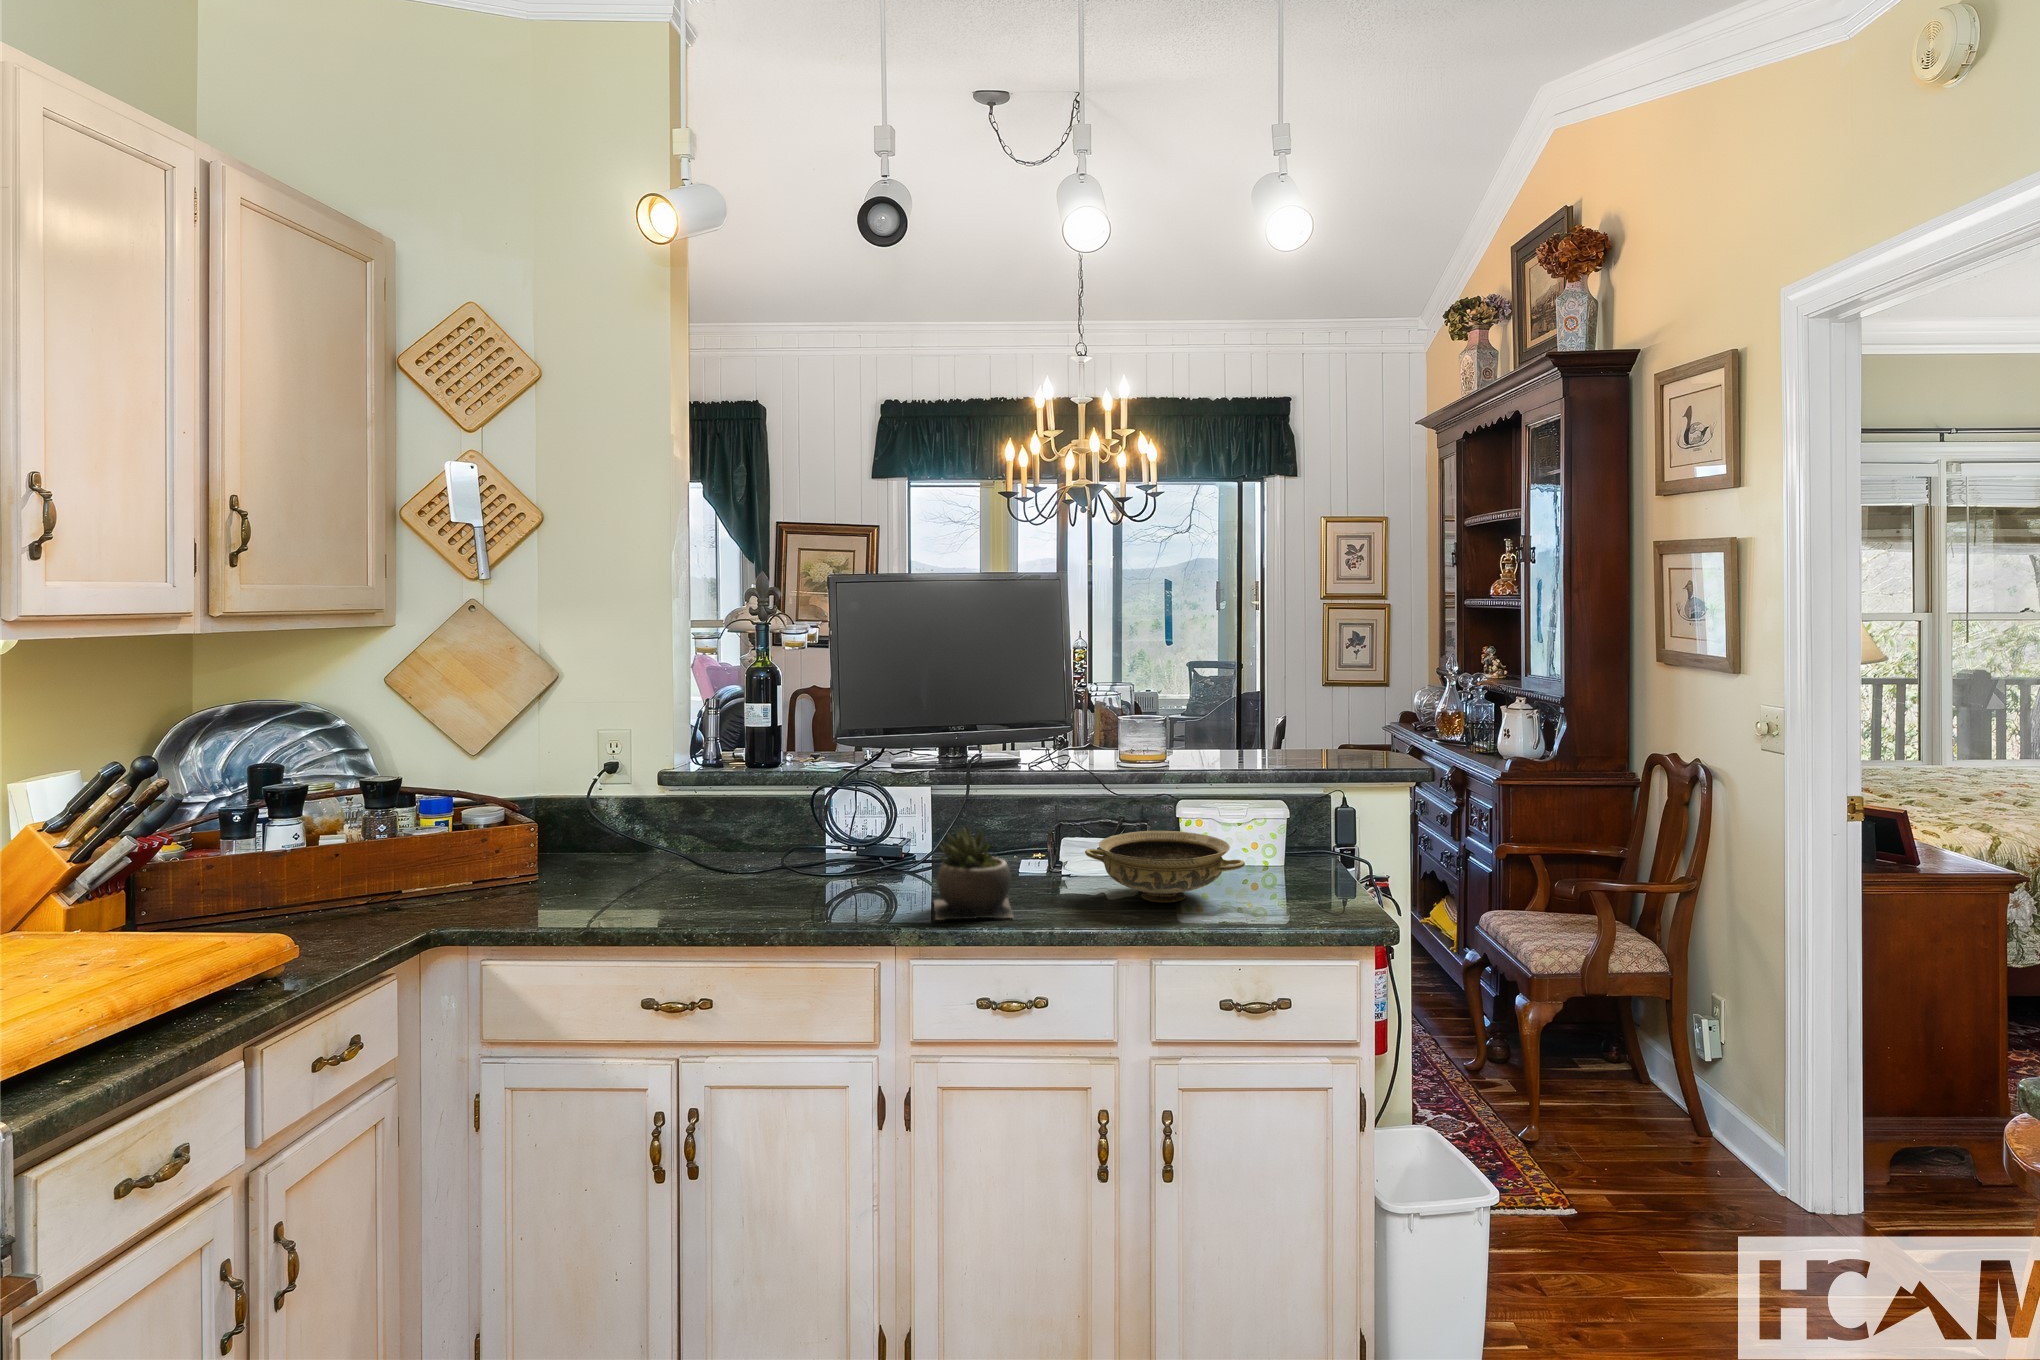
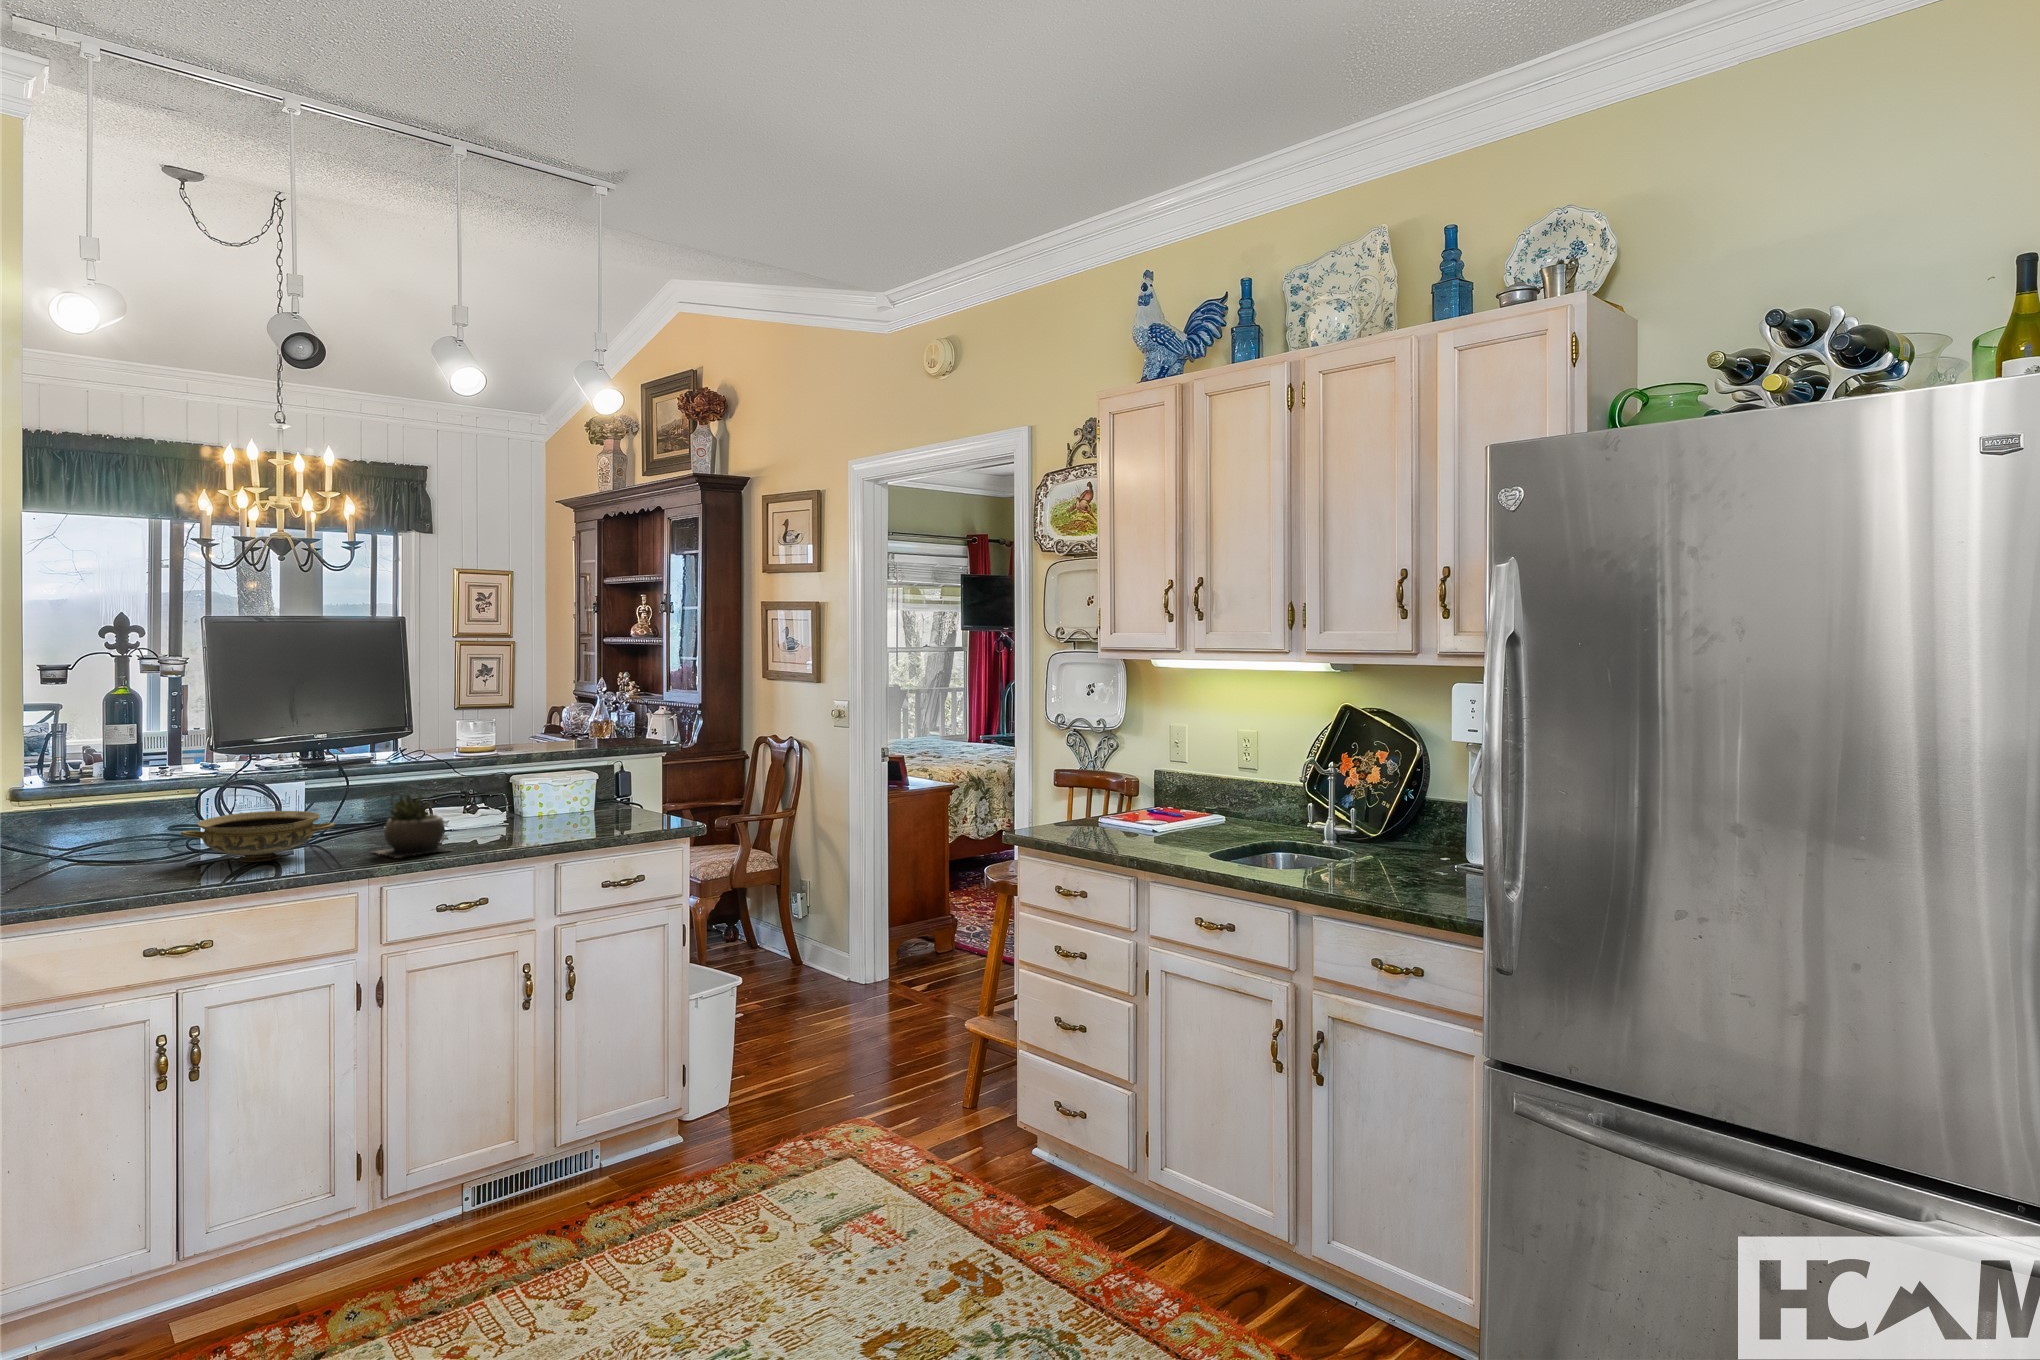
ceramic bowl: present [1085,831,1245,902] -> present [181,811,335,862]

